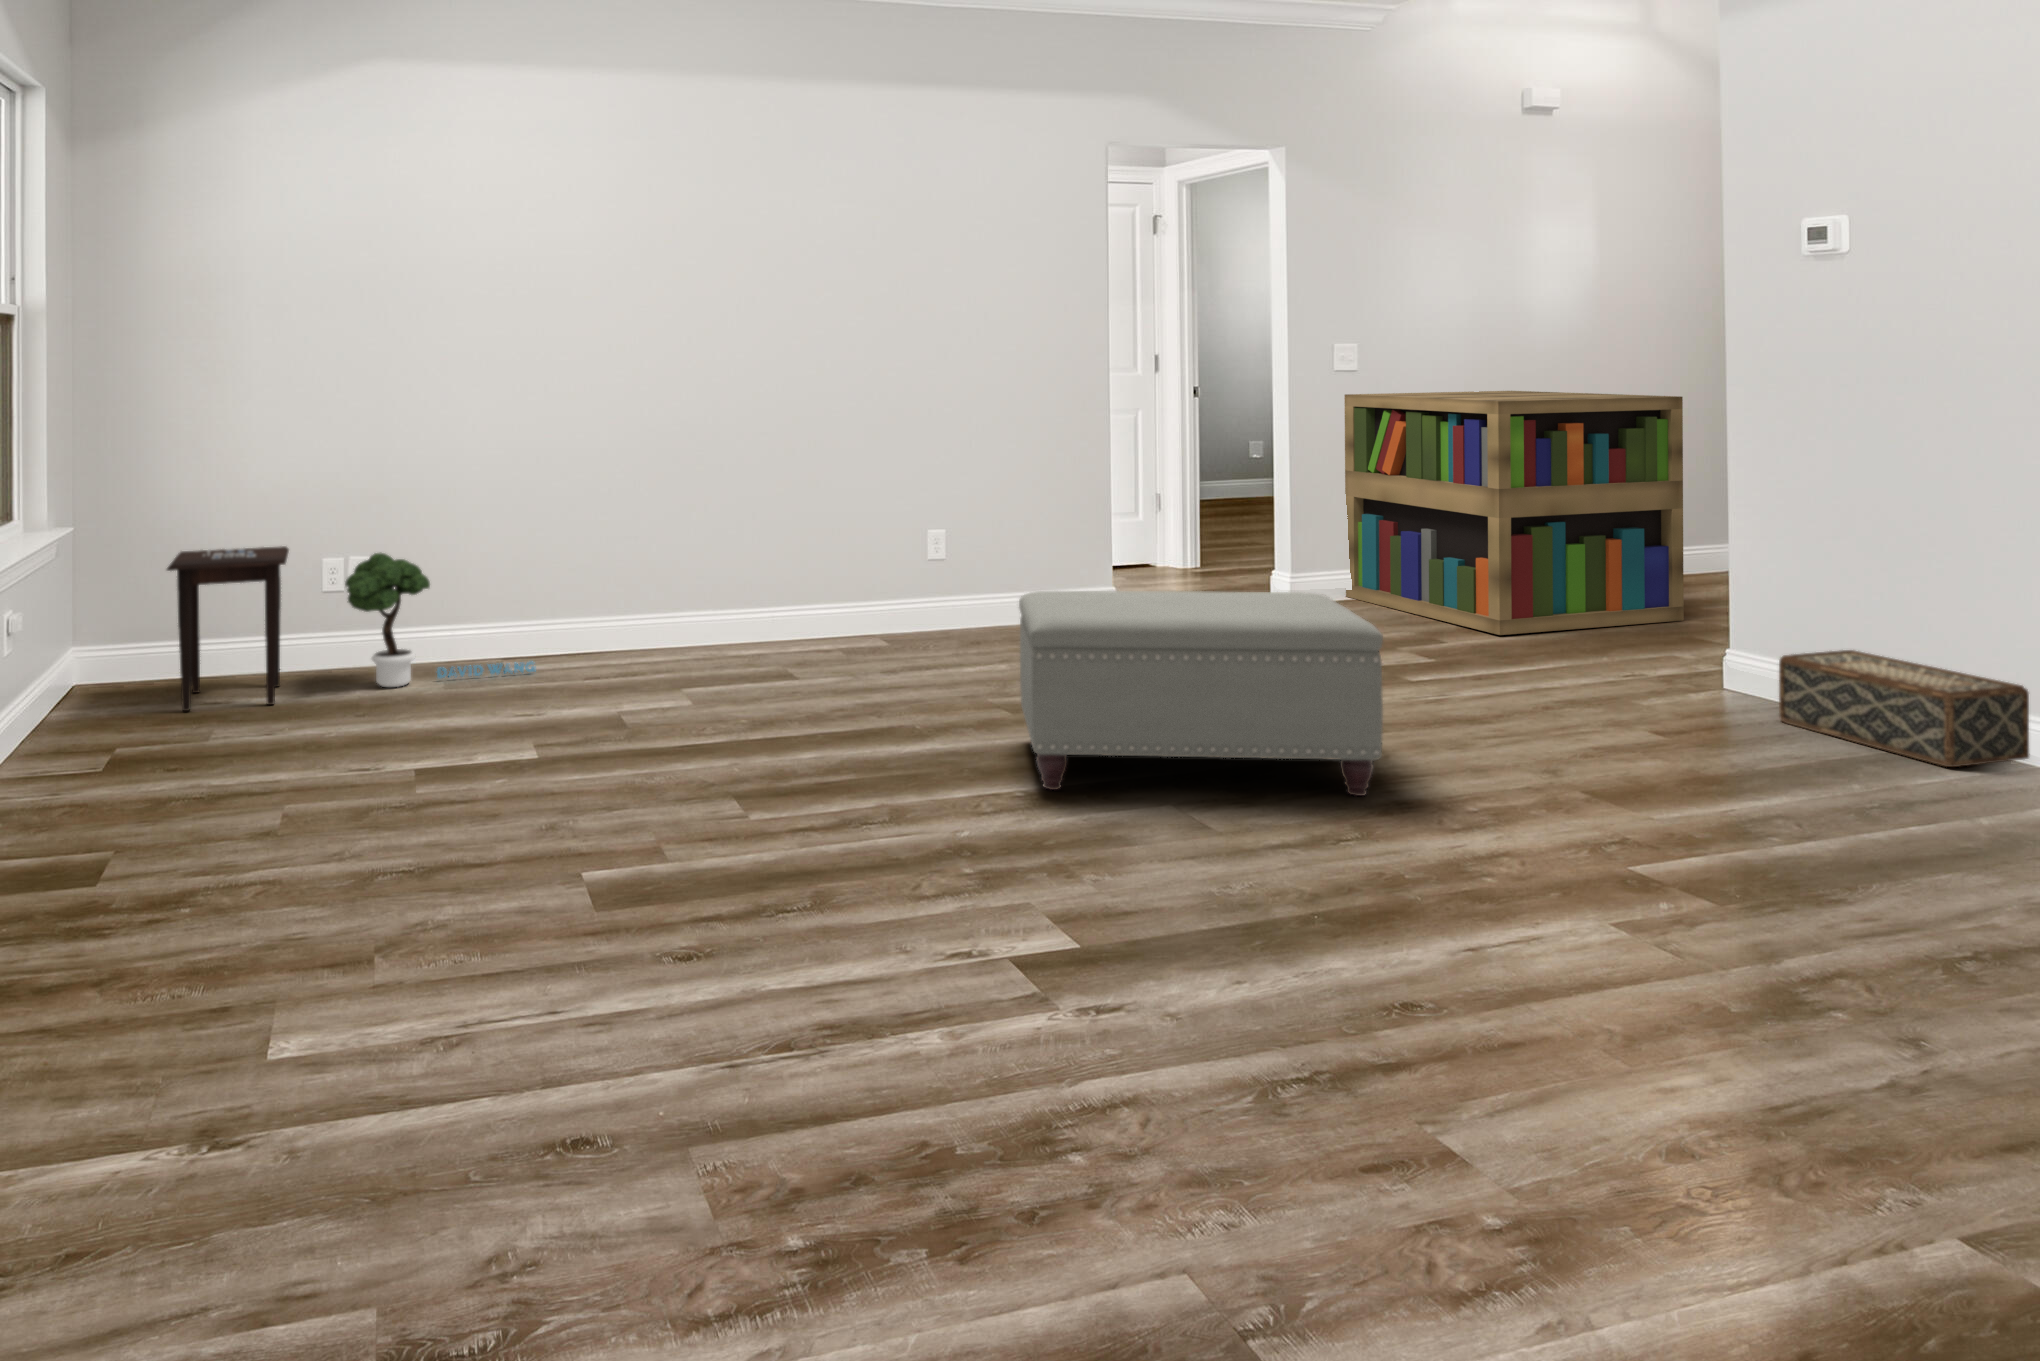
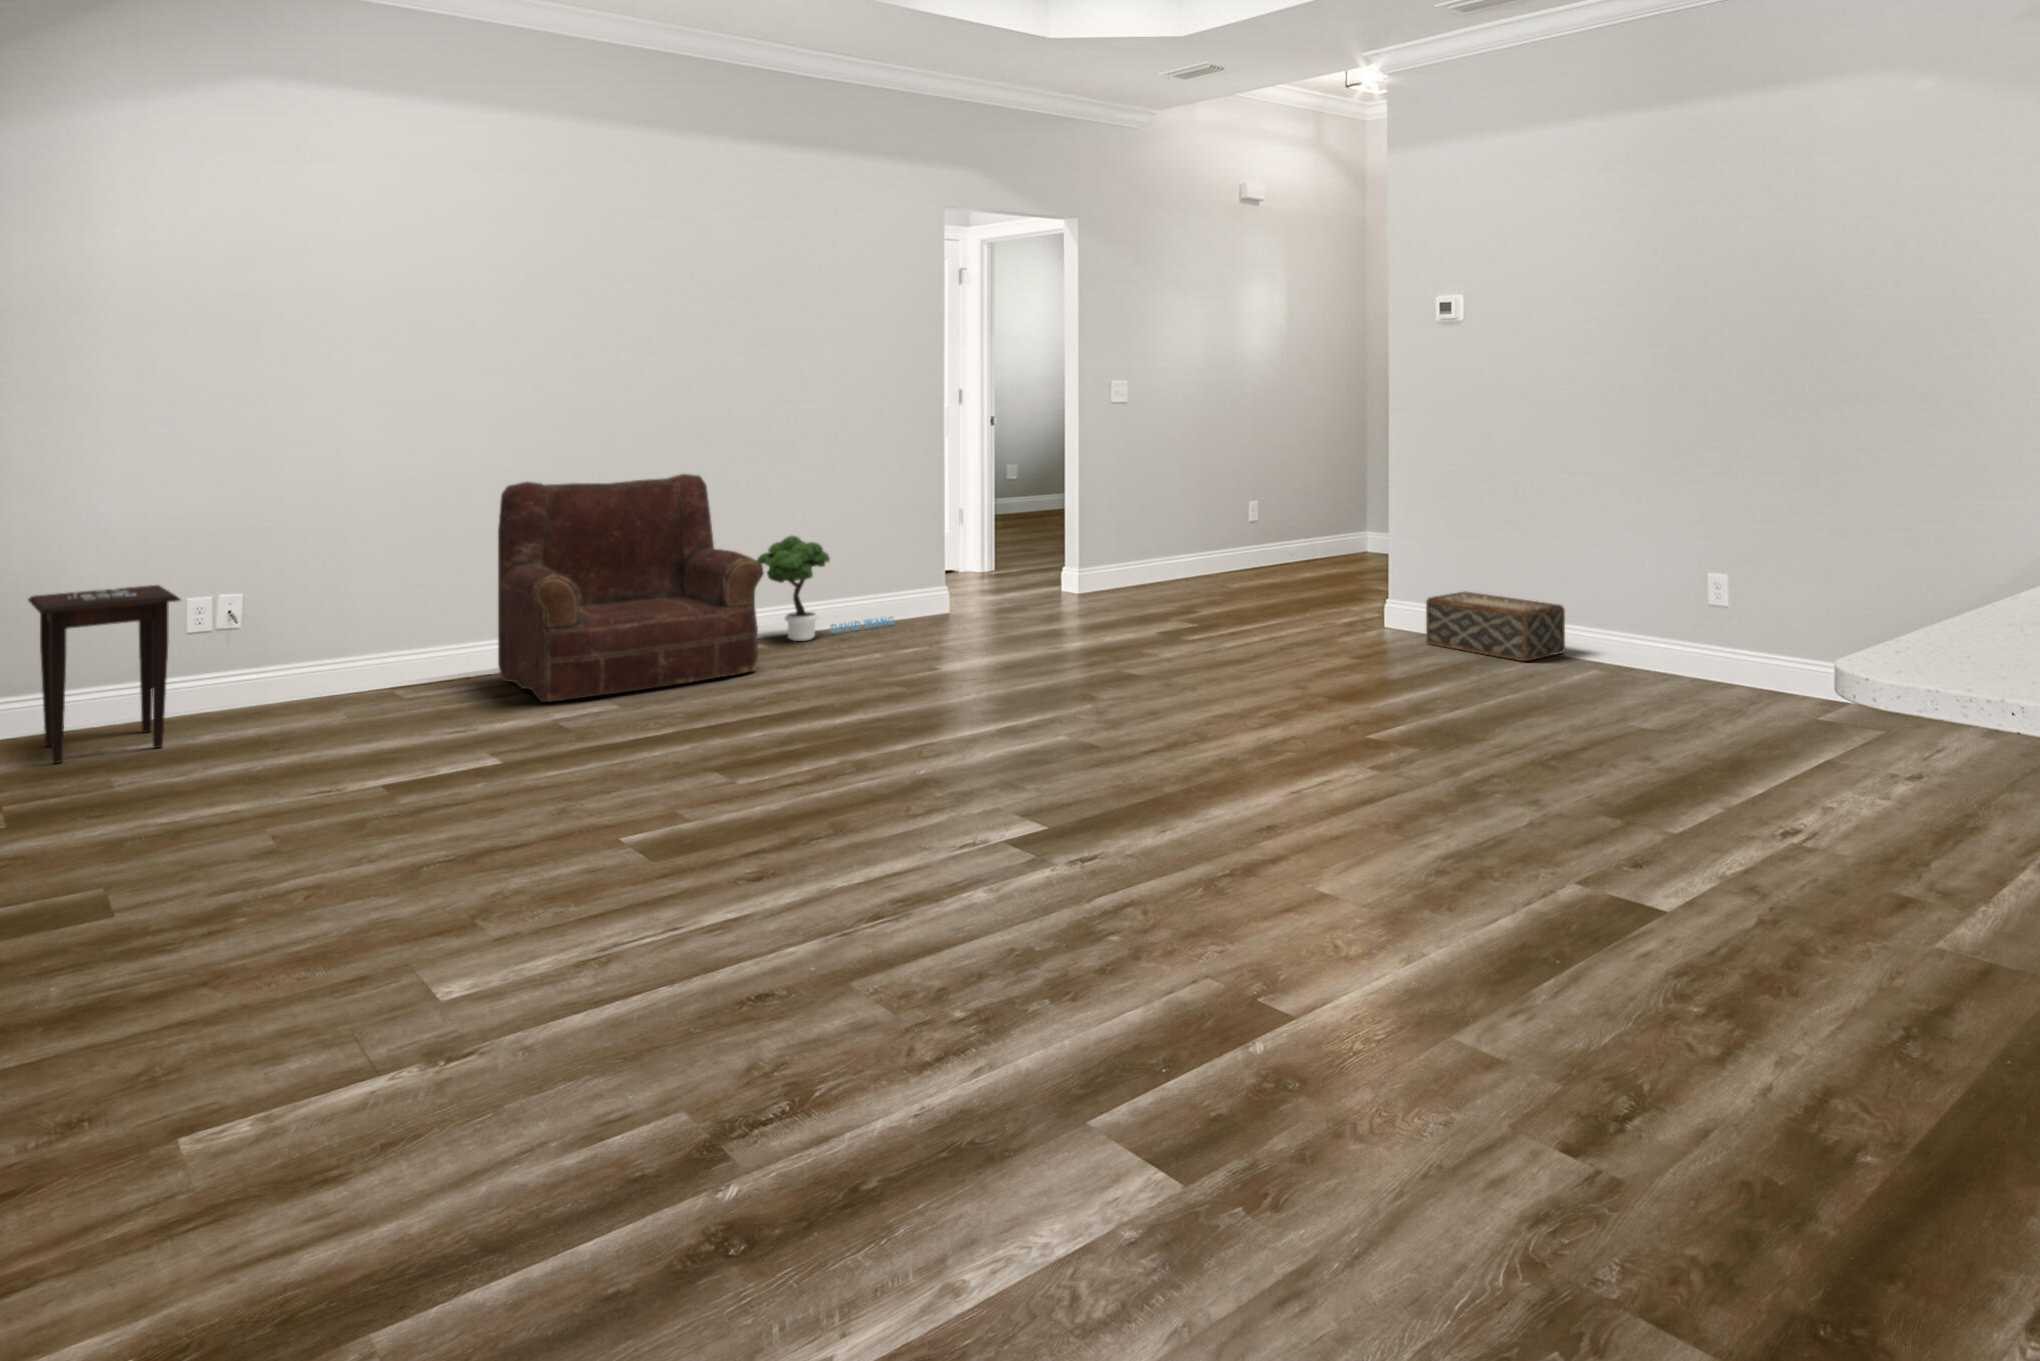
bookshelf: present [1344,391,1684,635] -> none [1115,417,1349,603]
armchair: none [600,450,866,692] -> present [498,474,764,702]
potted tree: present [345,553,536,687] -> present [757,535,894,641]
ottoman: present [1019,591,1383,796] -> none [924,570,1205,735]

